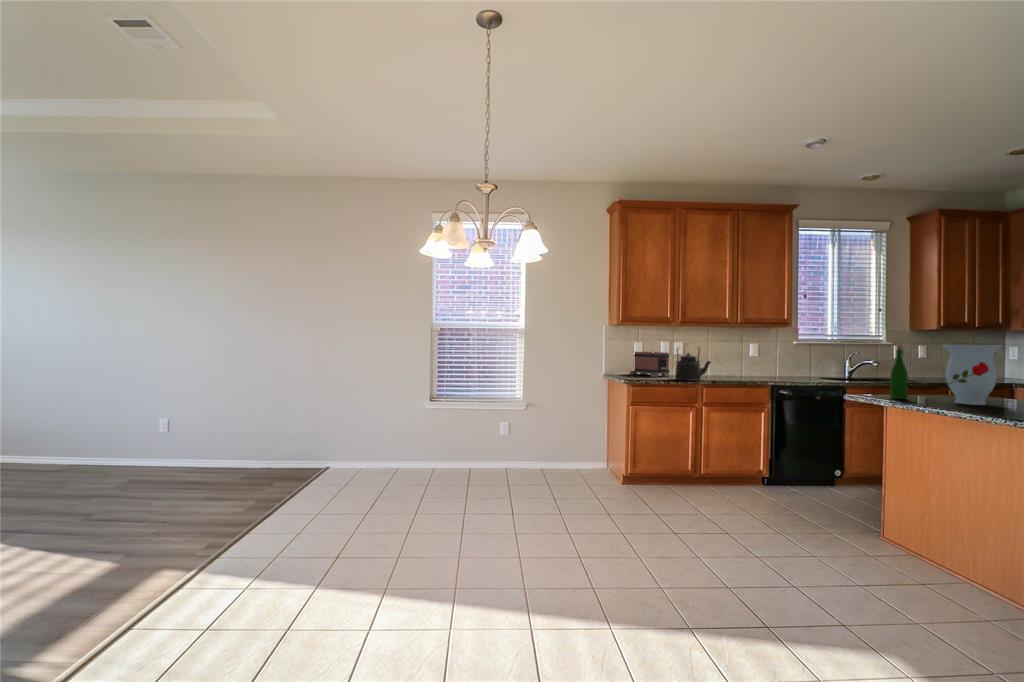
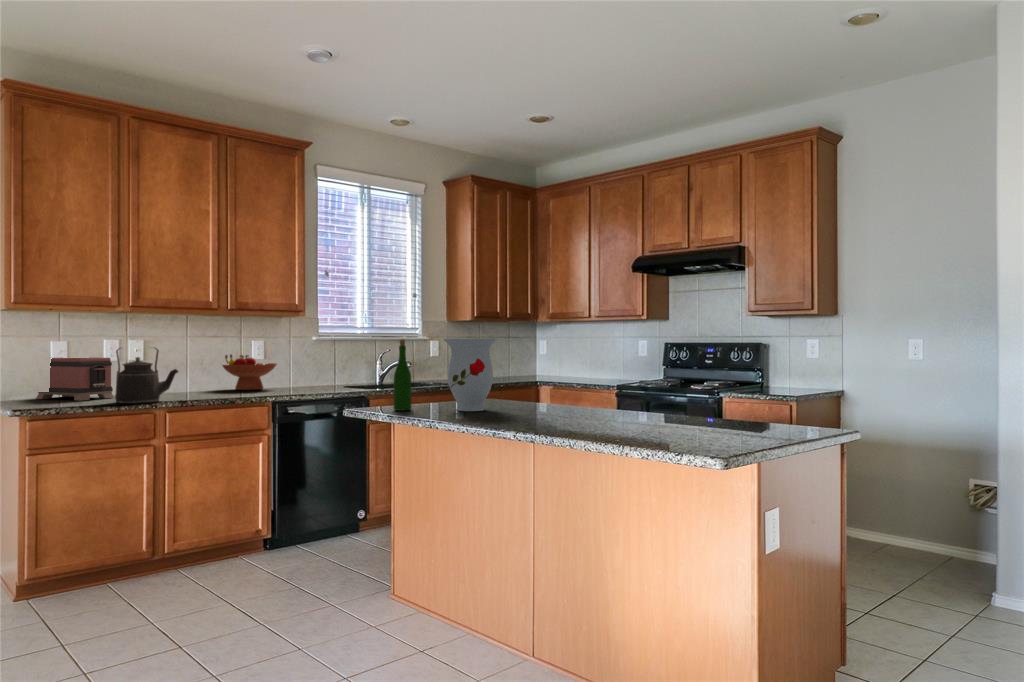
fruit bowl: none [730,352,770,377] -> present [222,354,277,390]

